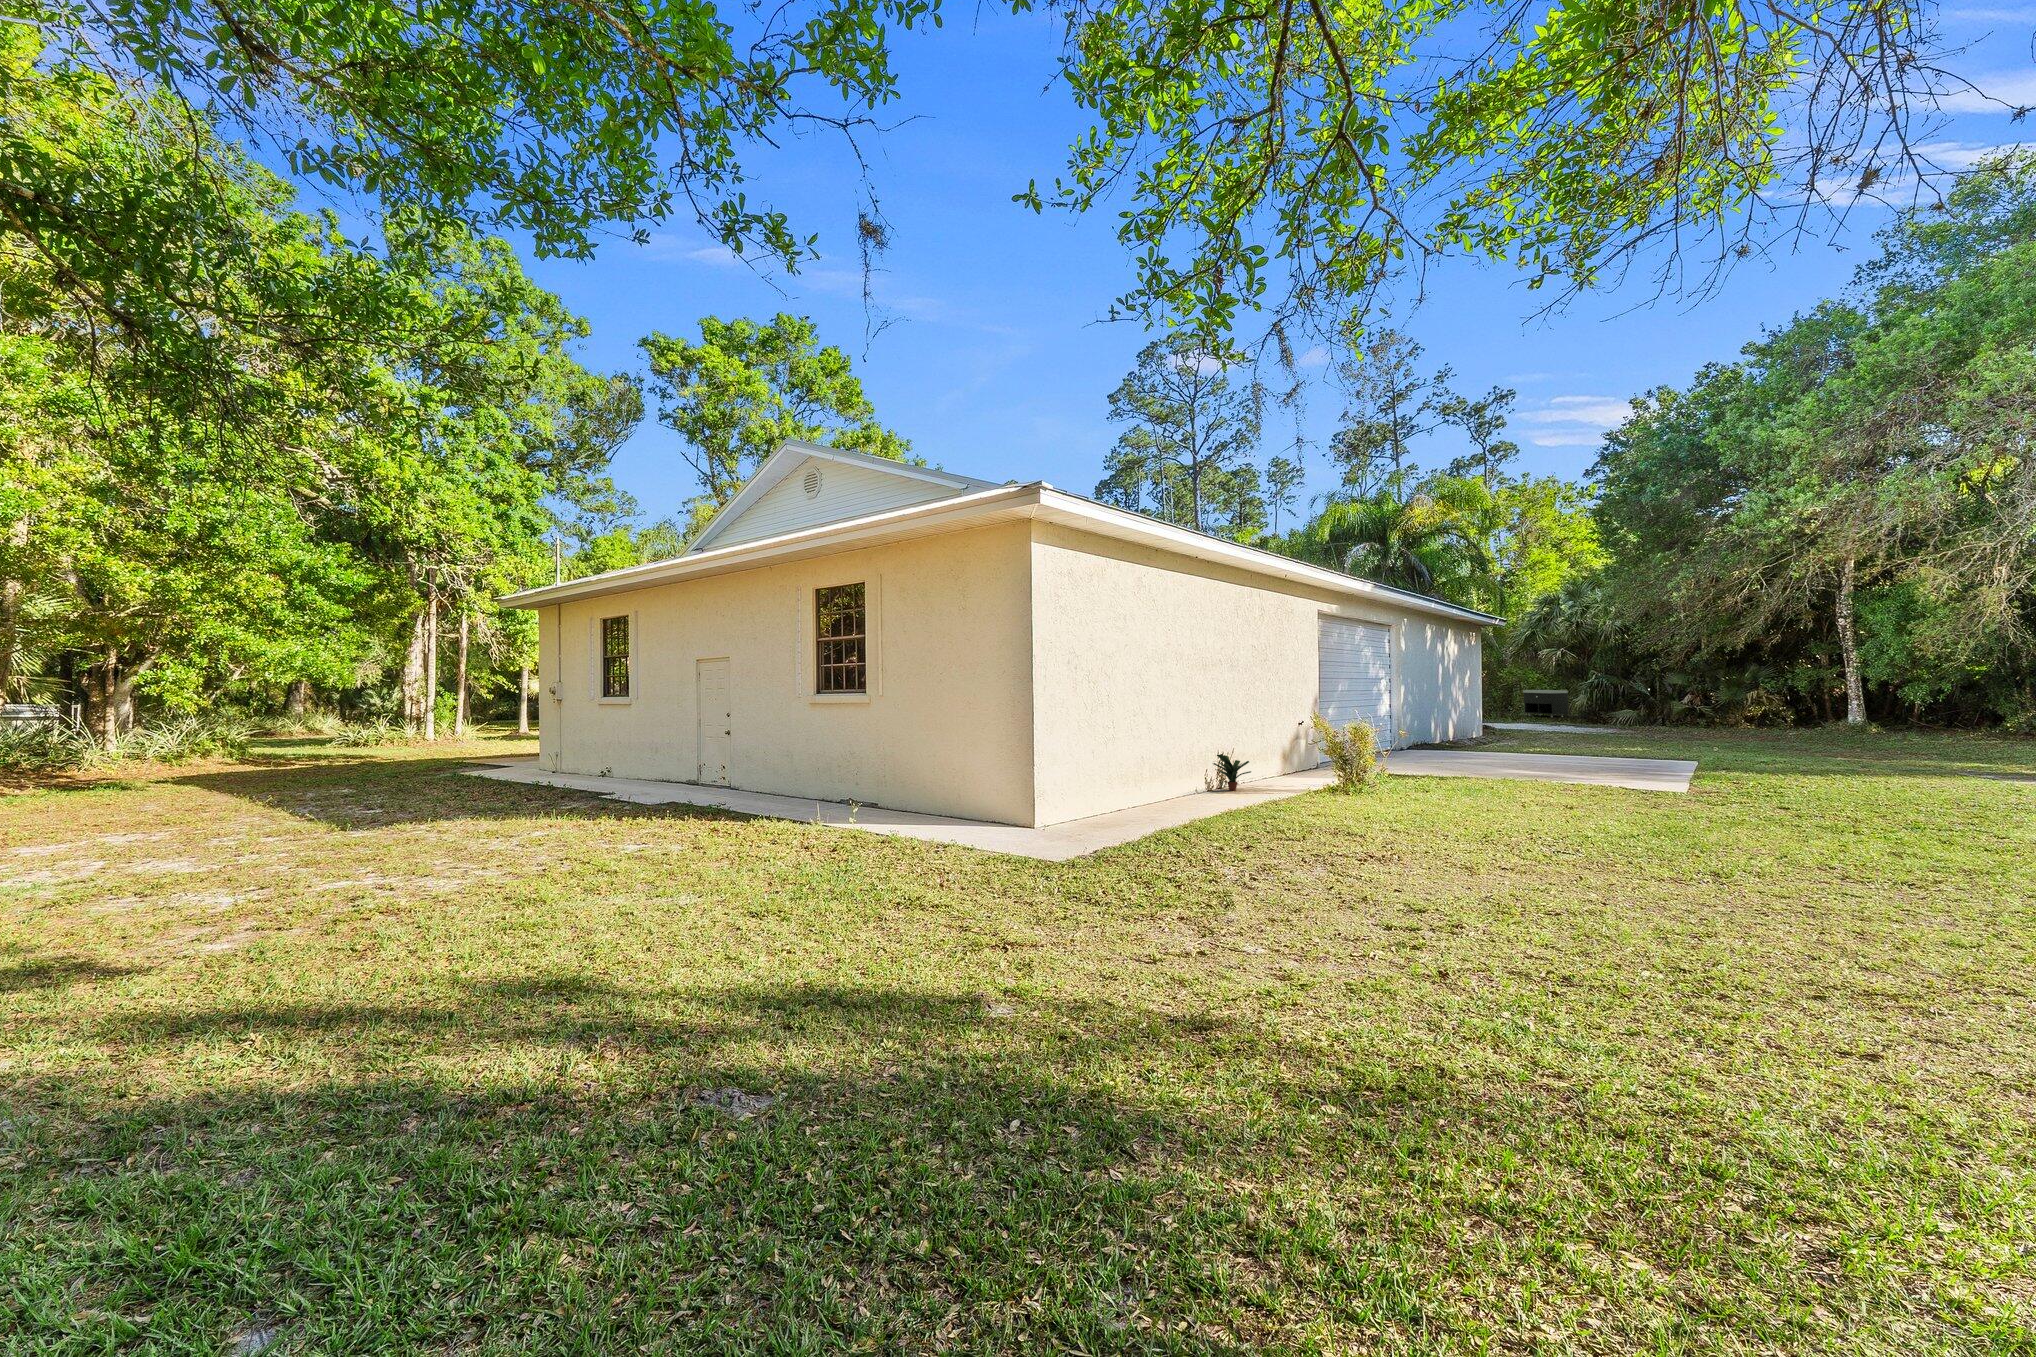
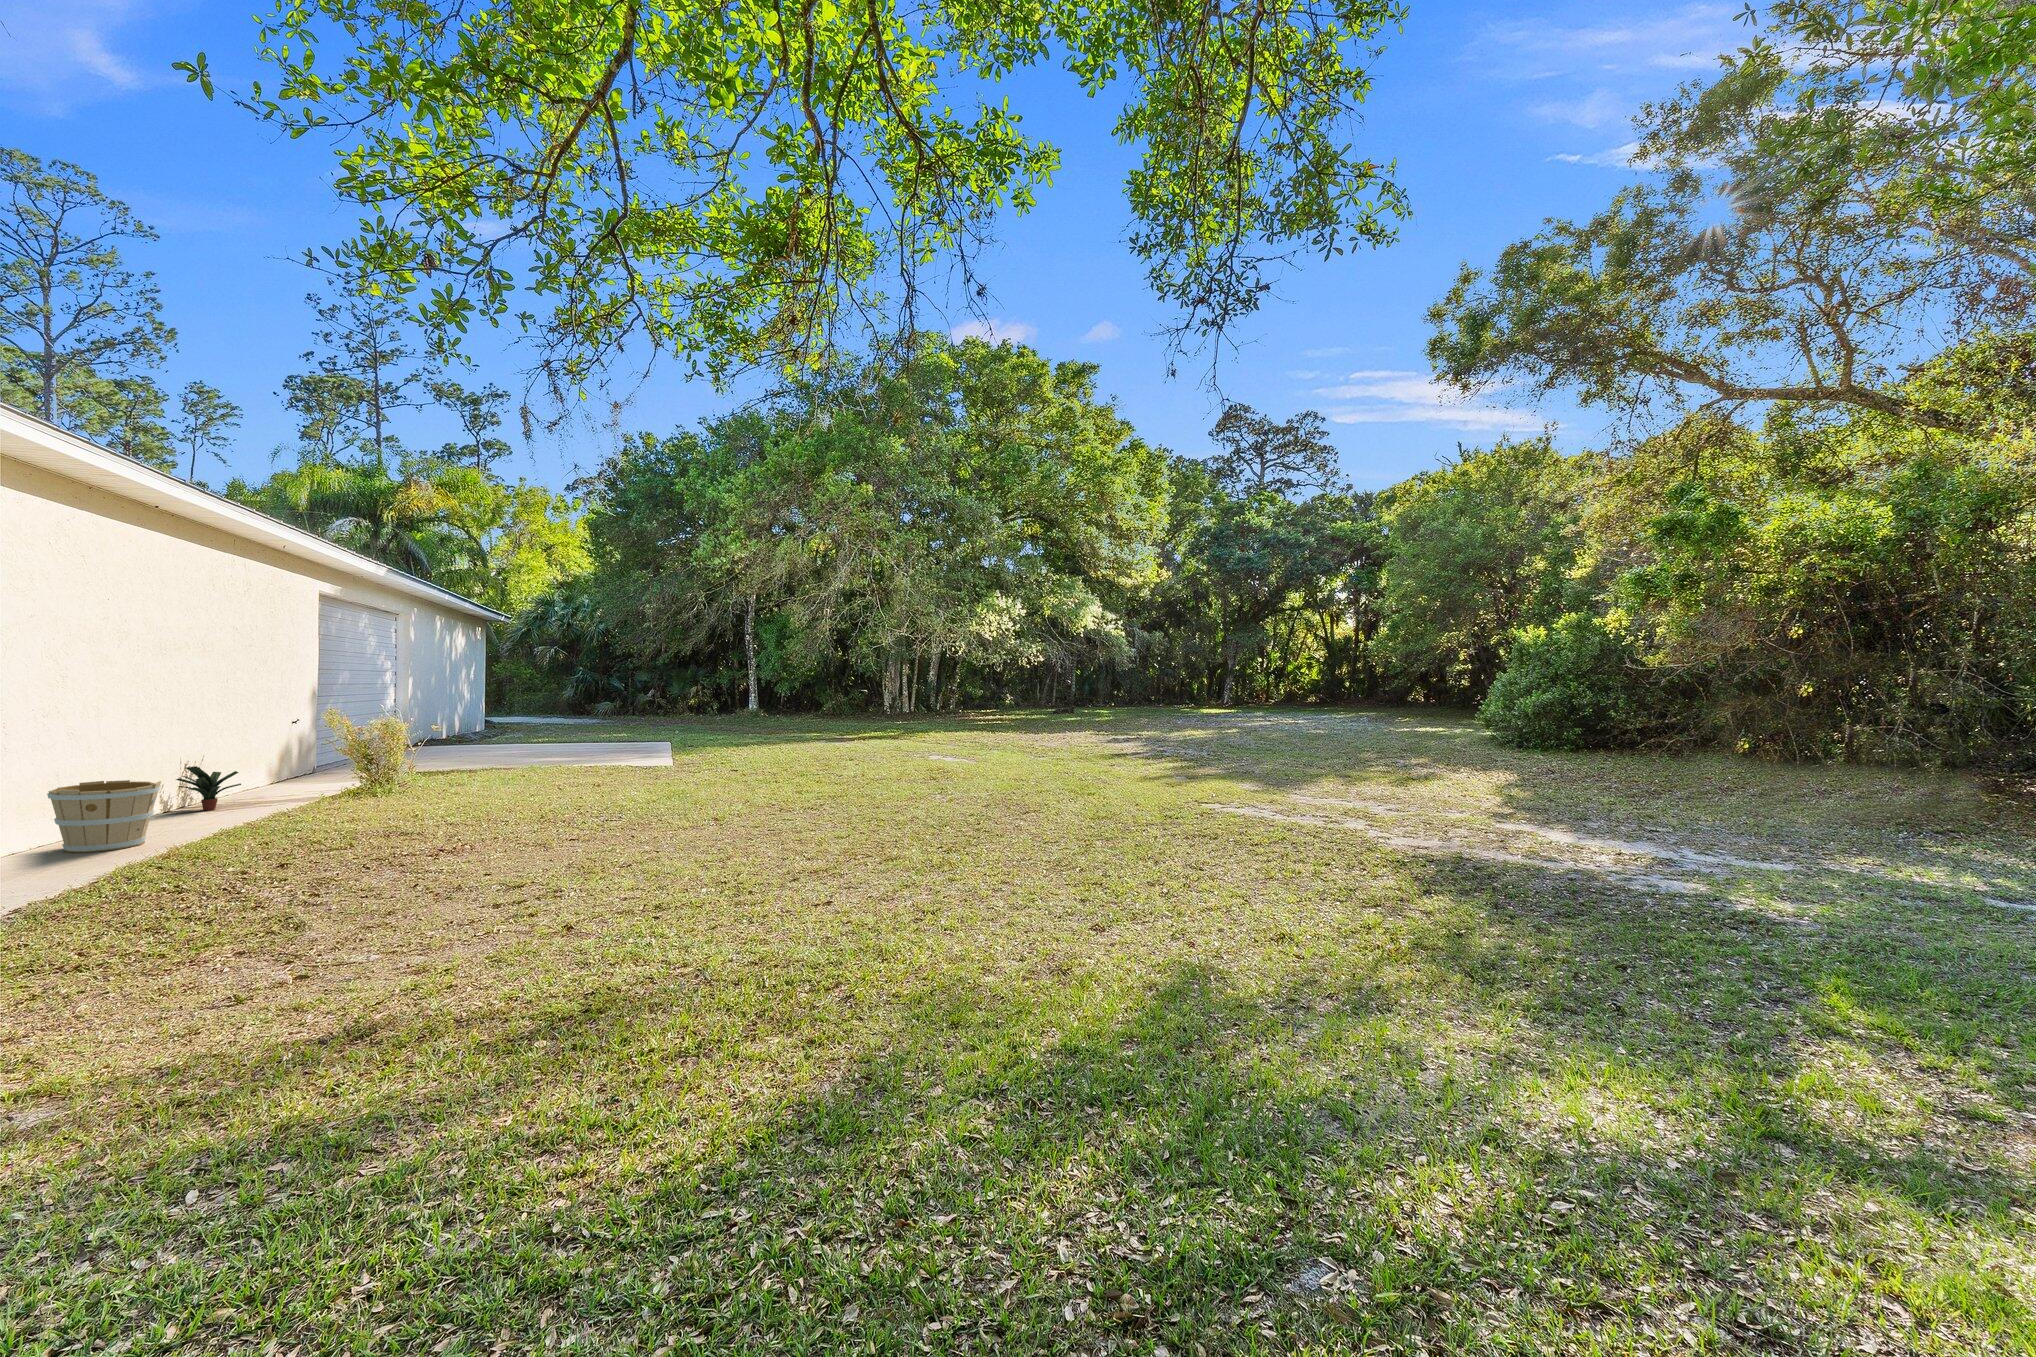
storage bench: present [1523,690,1568,717] -> none [518,681,558,706]
wooden bucket: none [1136,760,1192,812] -> present [47,780,161,852]

